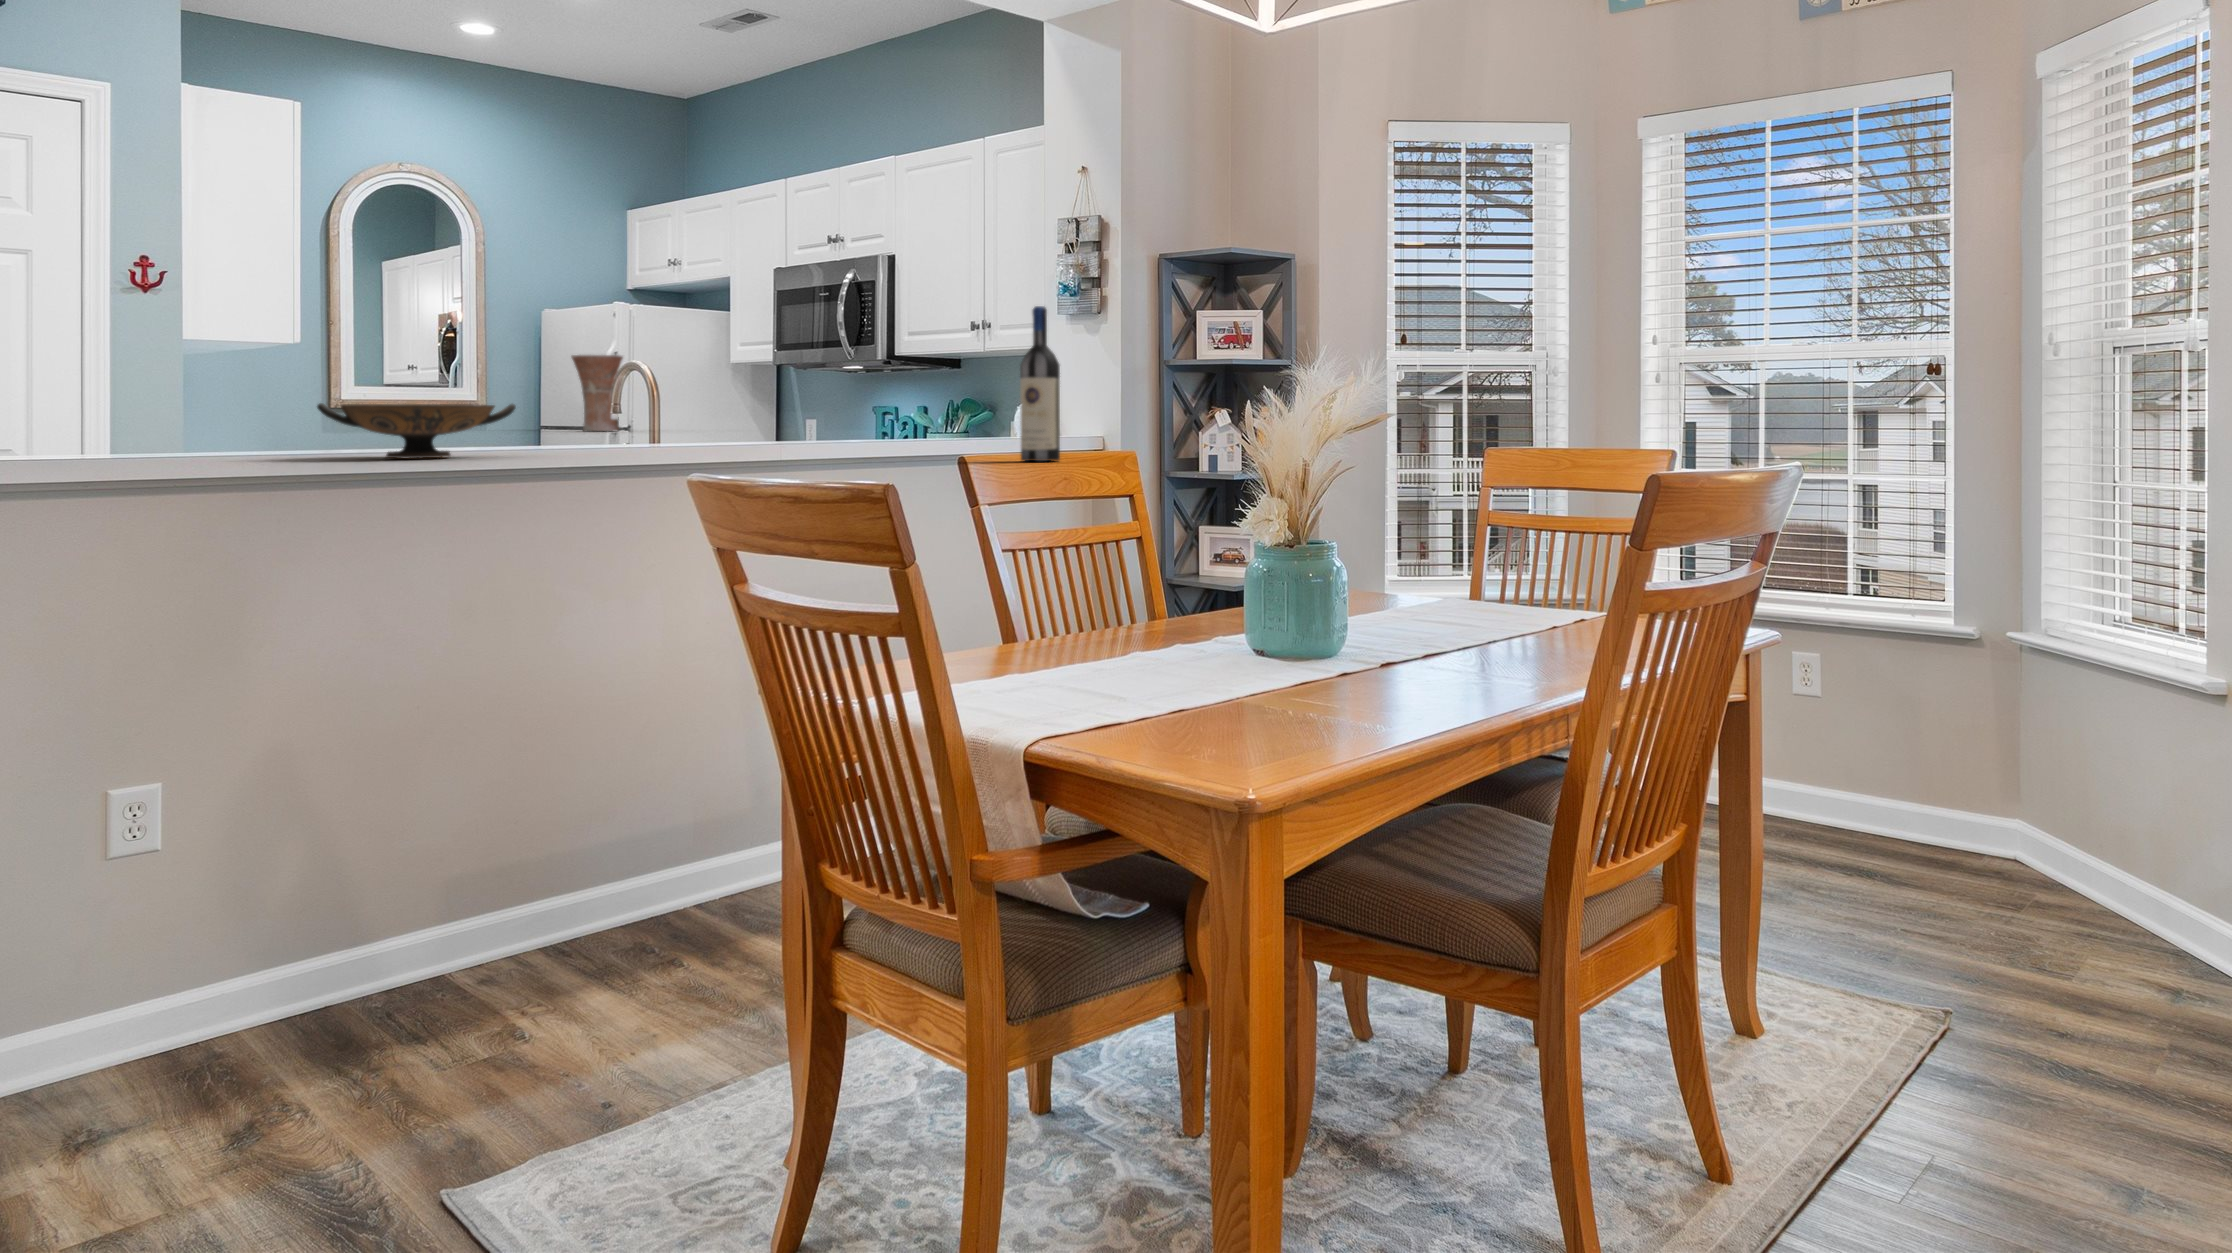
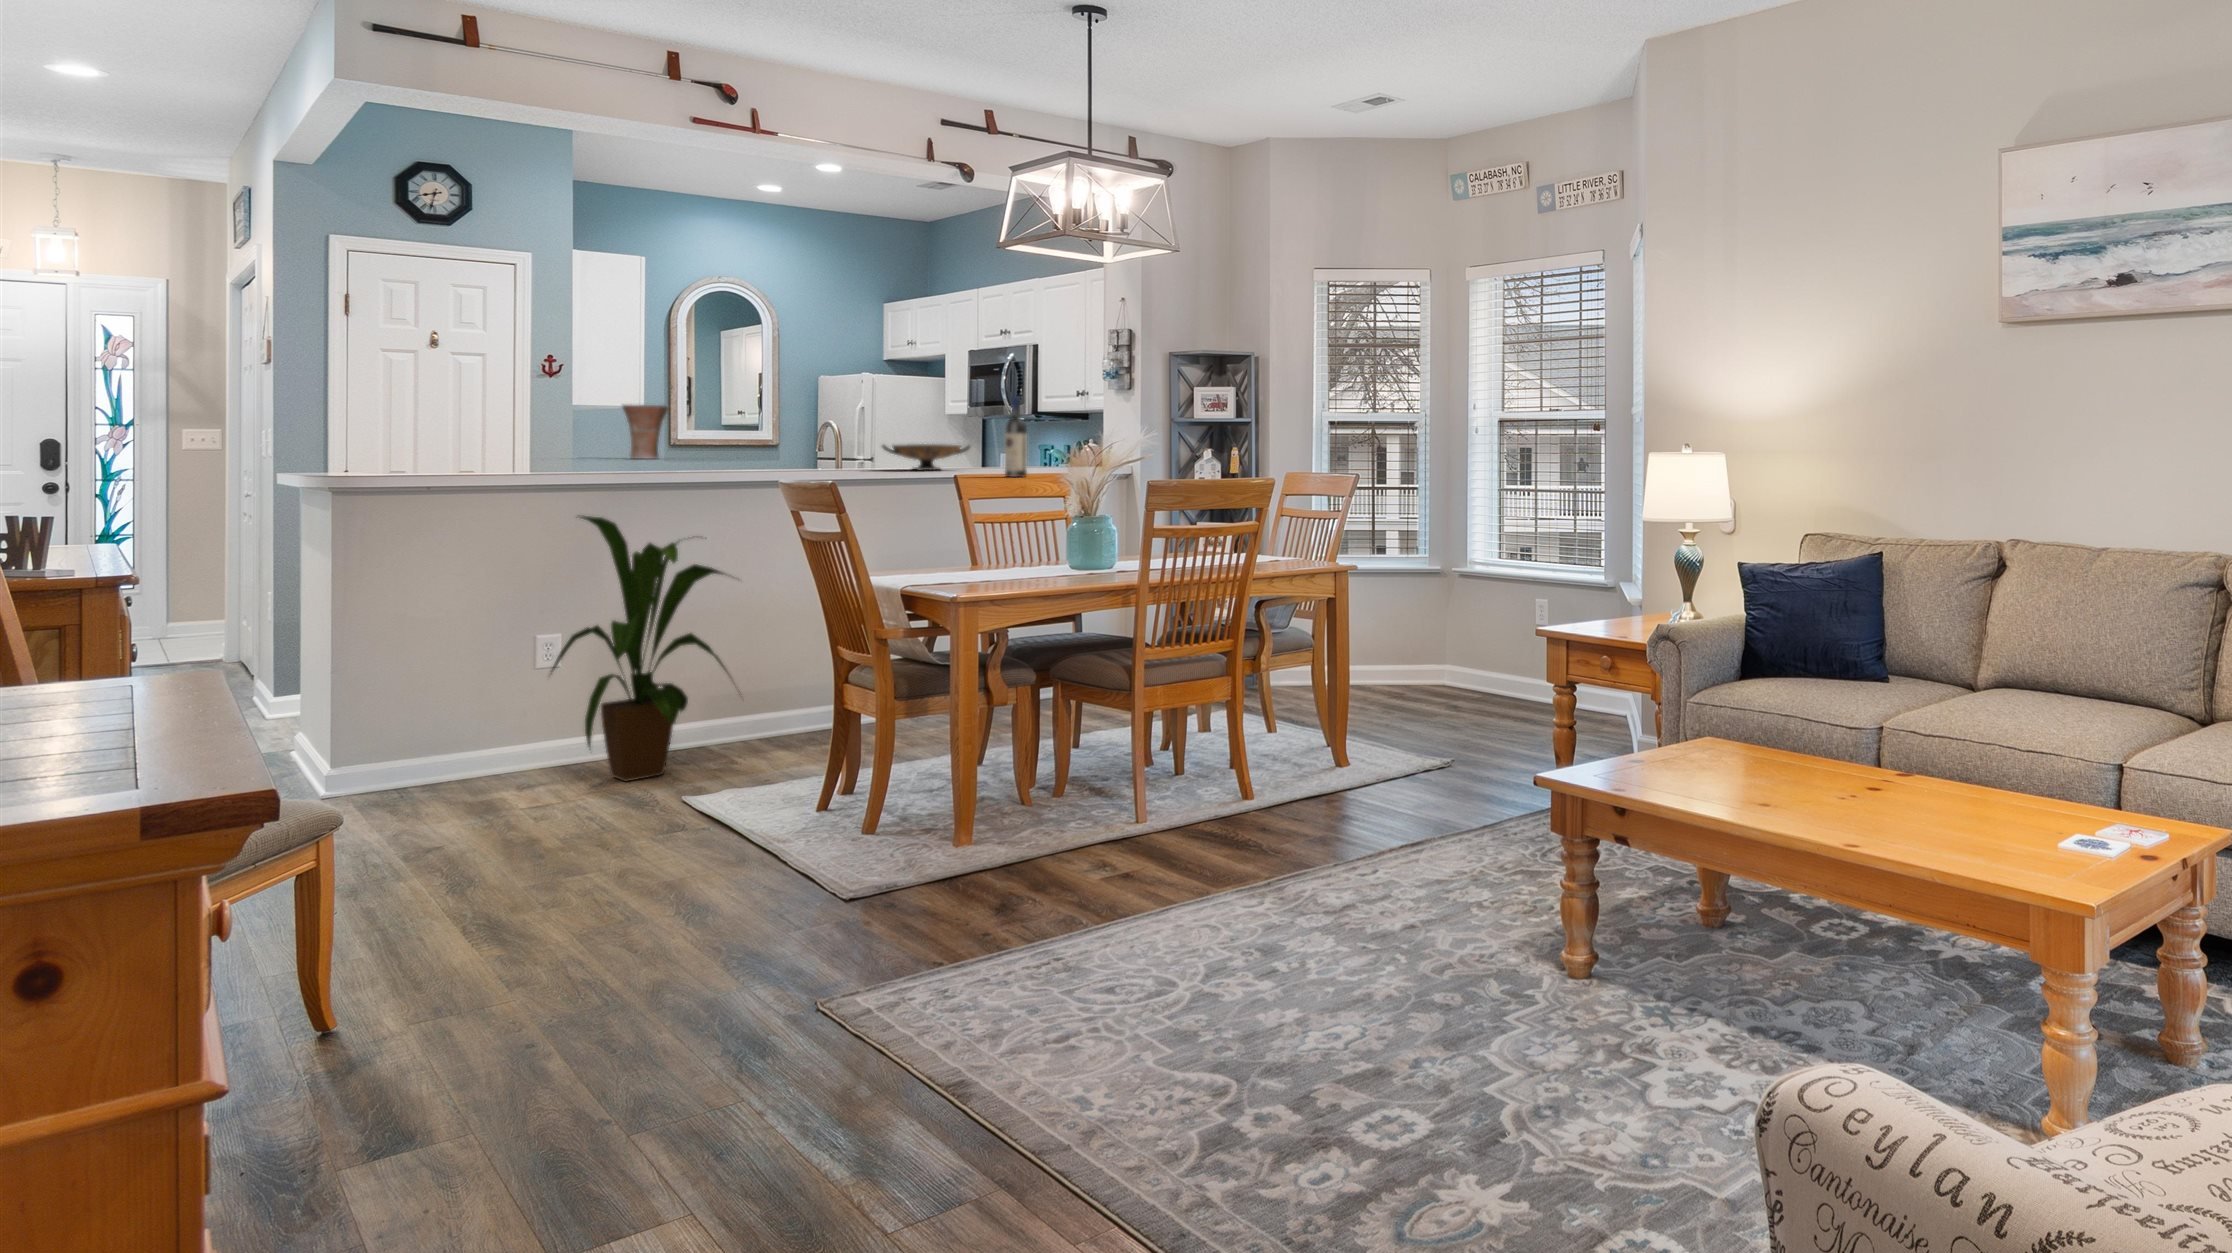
vase: present [571,355,623,431] -> present [622,404,669,459]
decorative bowl: present [317,403,516,459] -> present [882,444,970,470]
house plant: none [135,551,538,1104] -> present [550,516,740,781]

